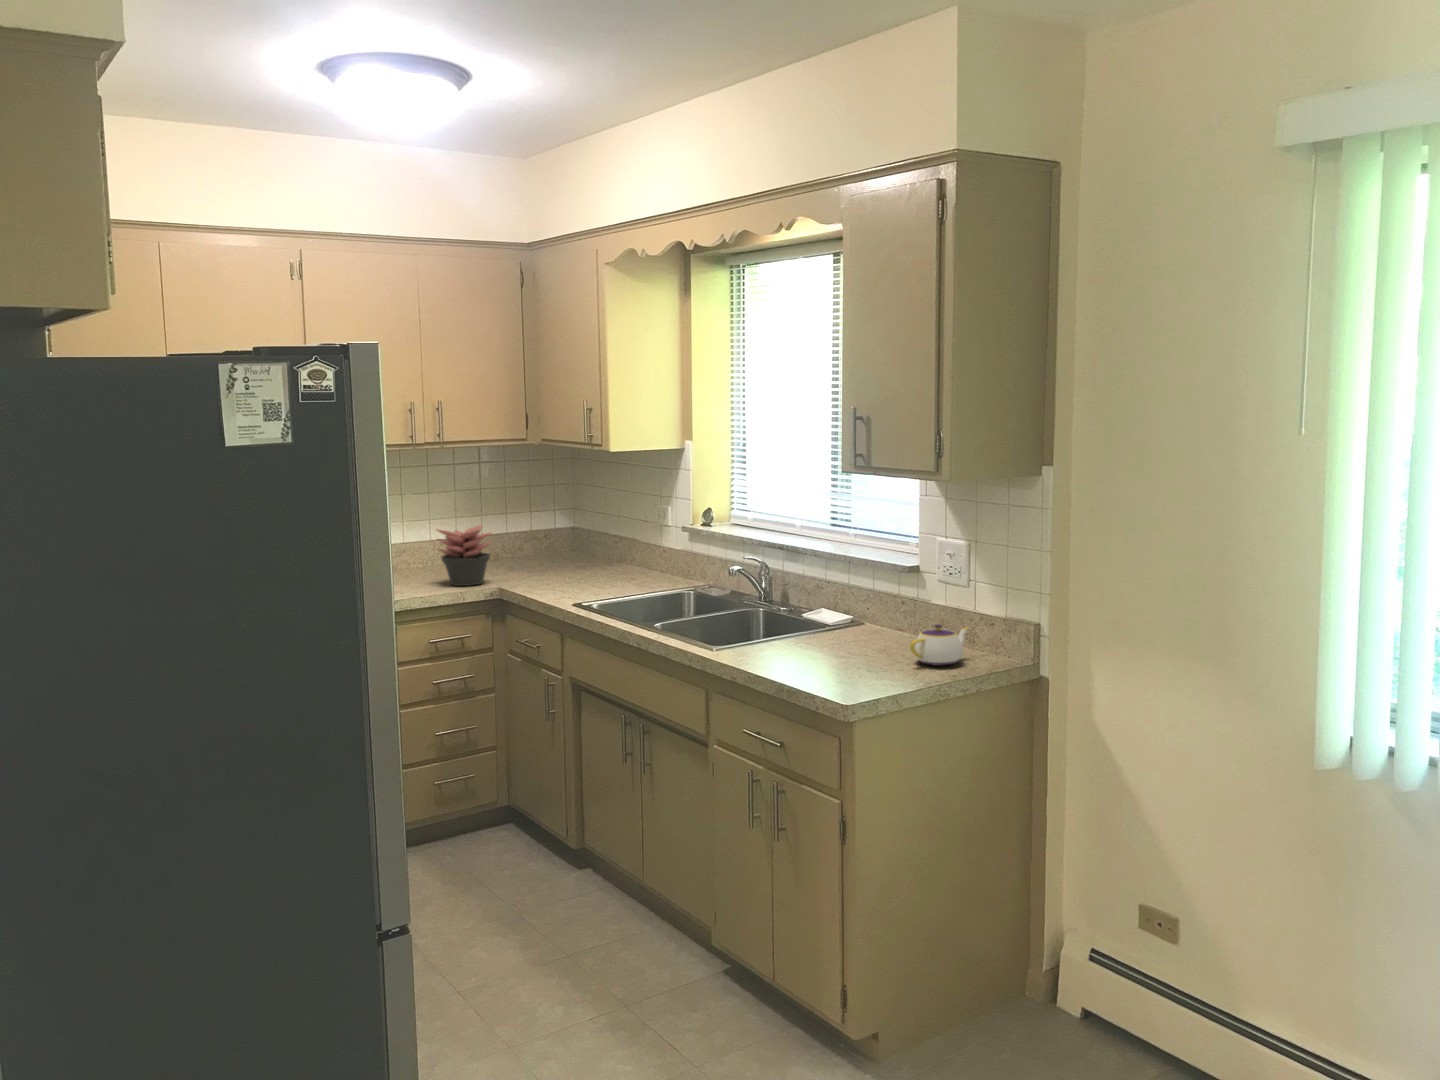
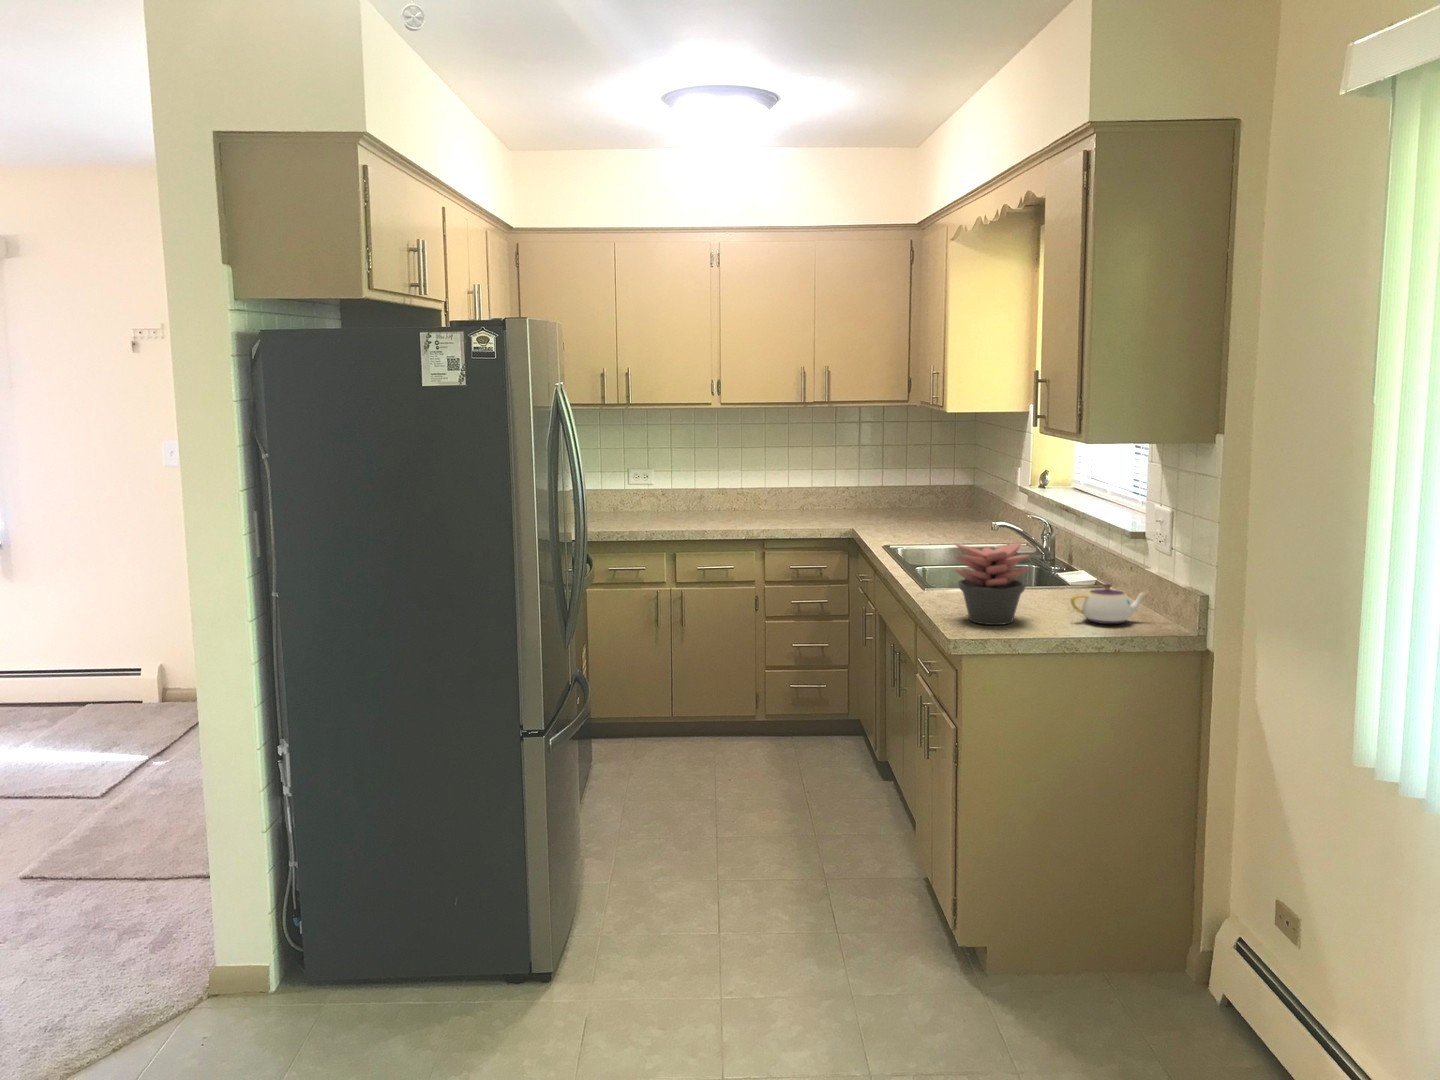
succulent plant: present [436,525,492,586] -> present [955,543,1029,625]

